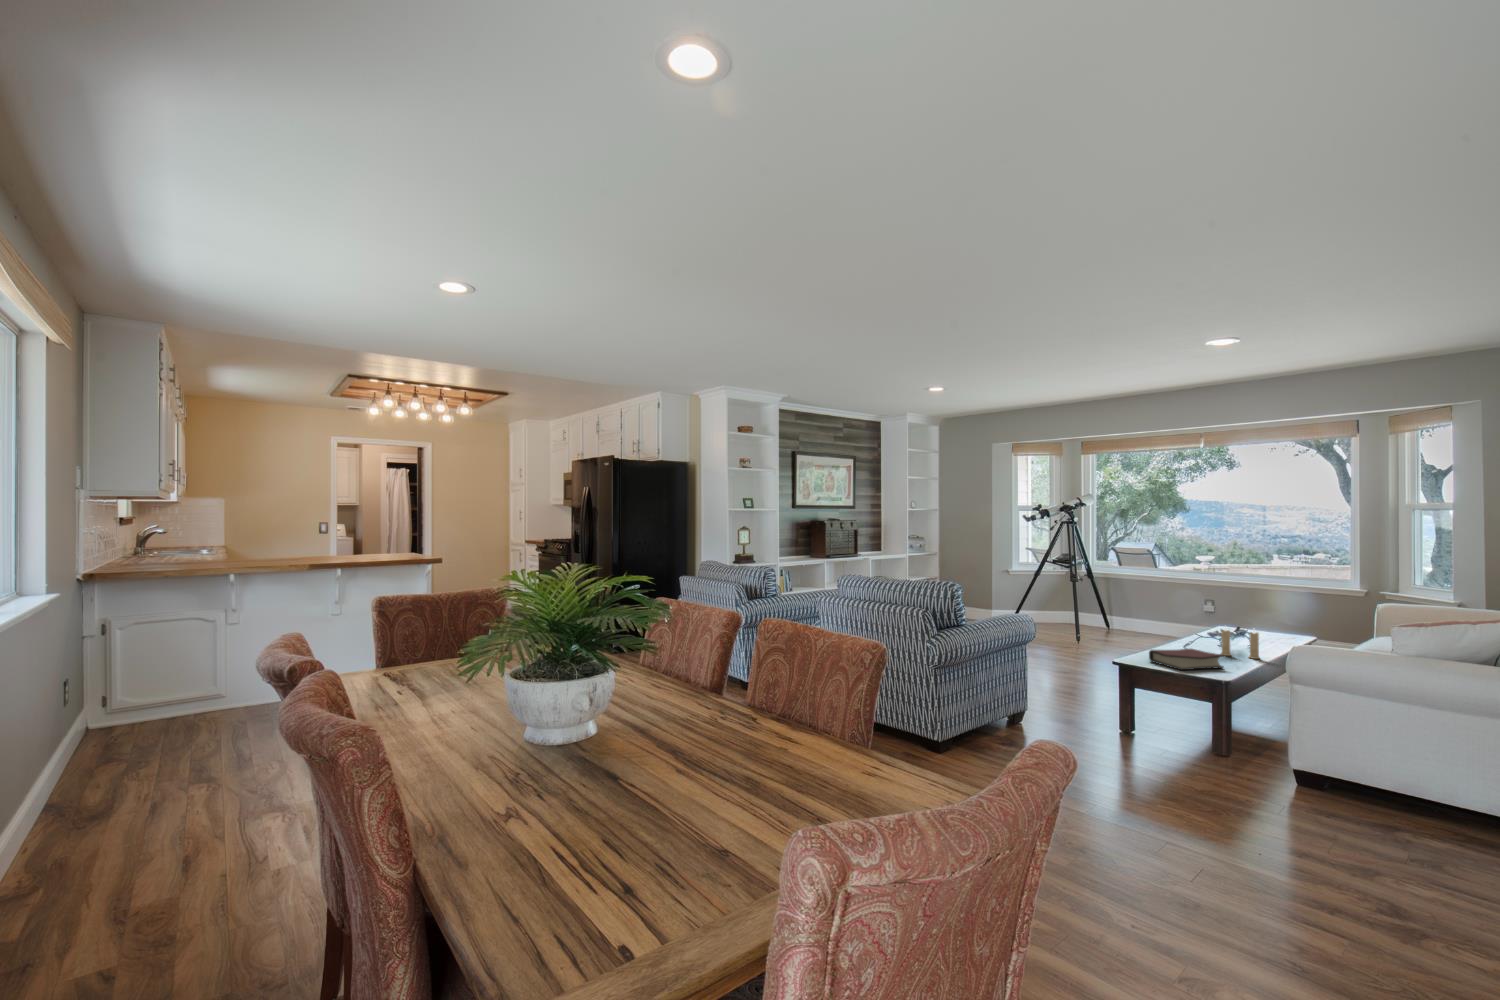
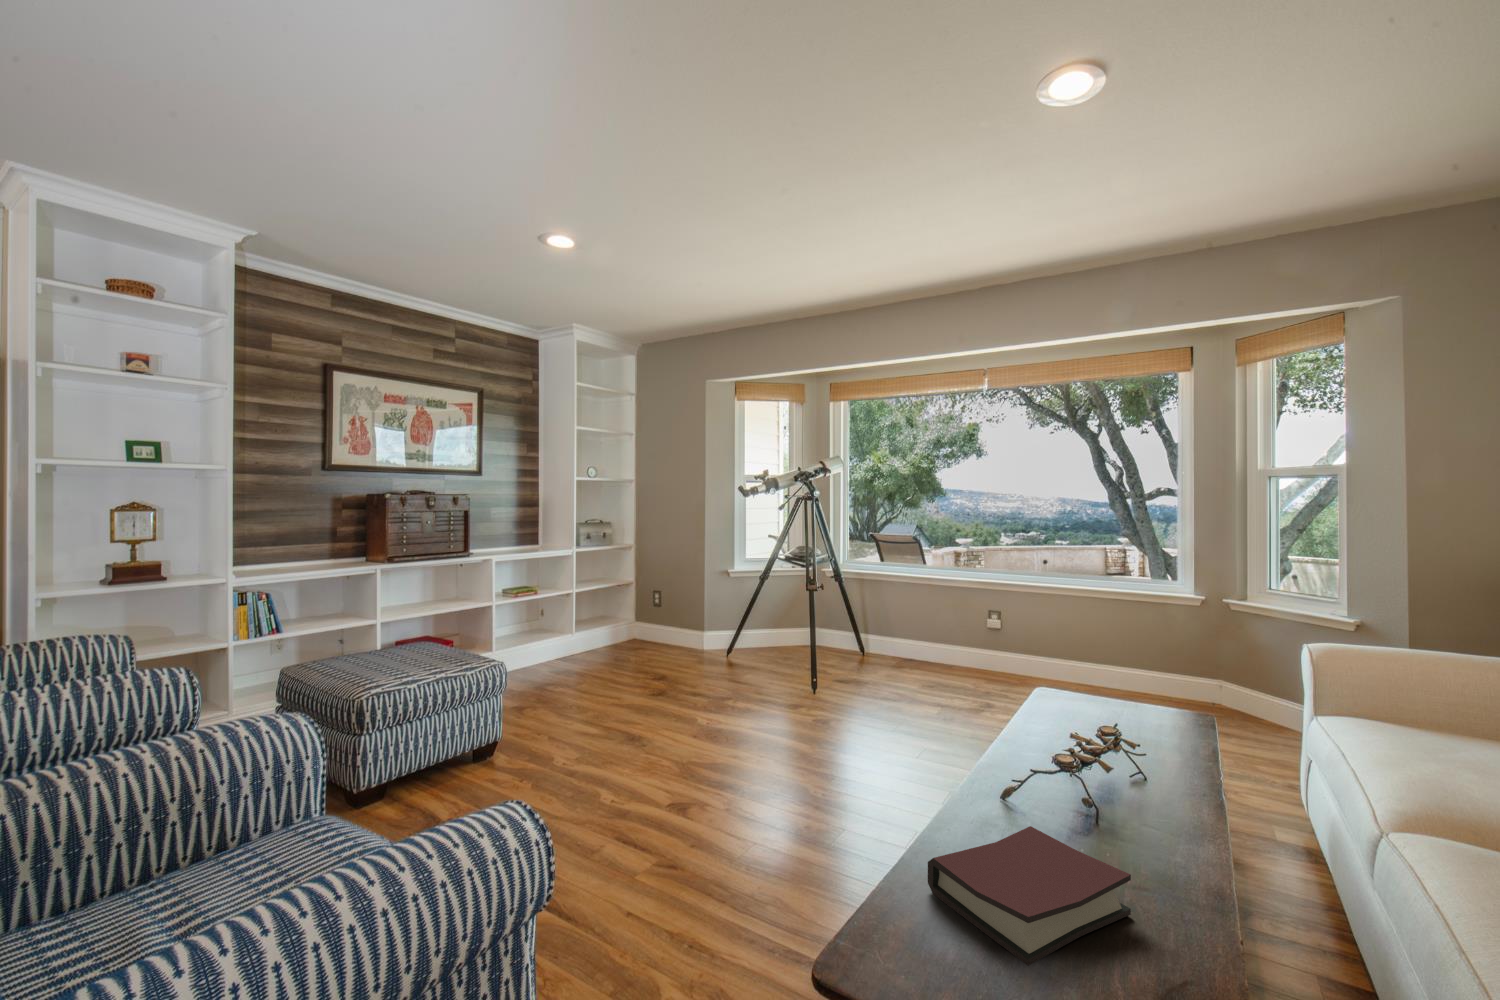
candle: present [1221,627,1260,659] -> none [1078,732,1171,824]

